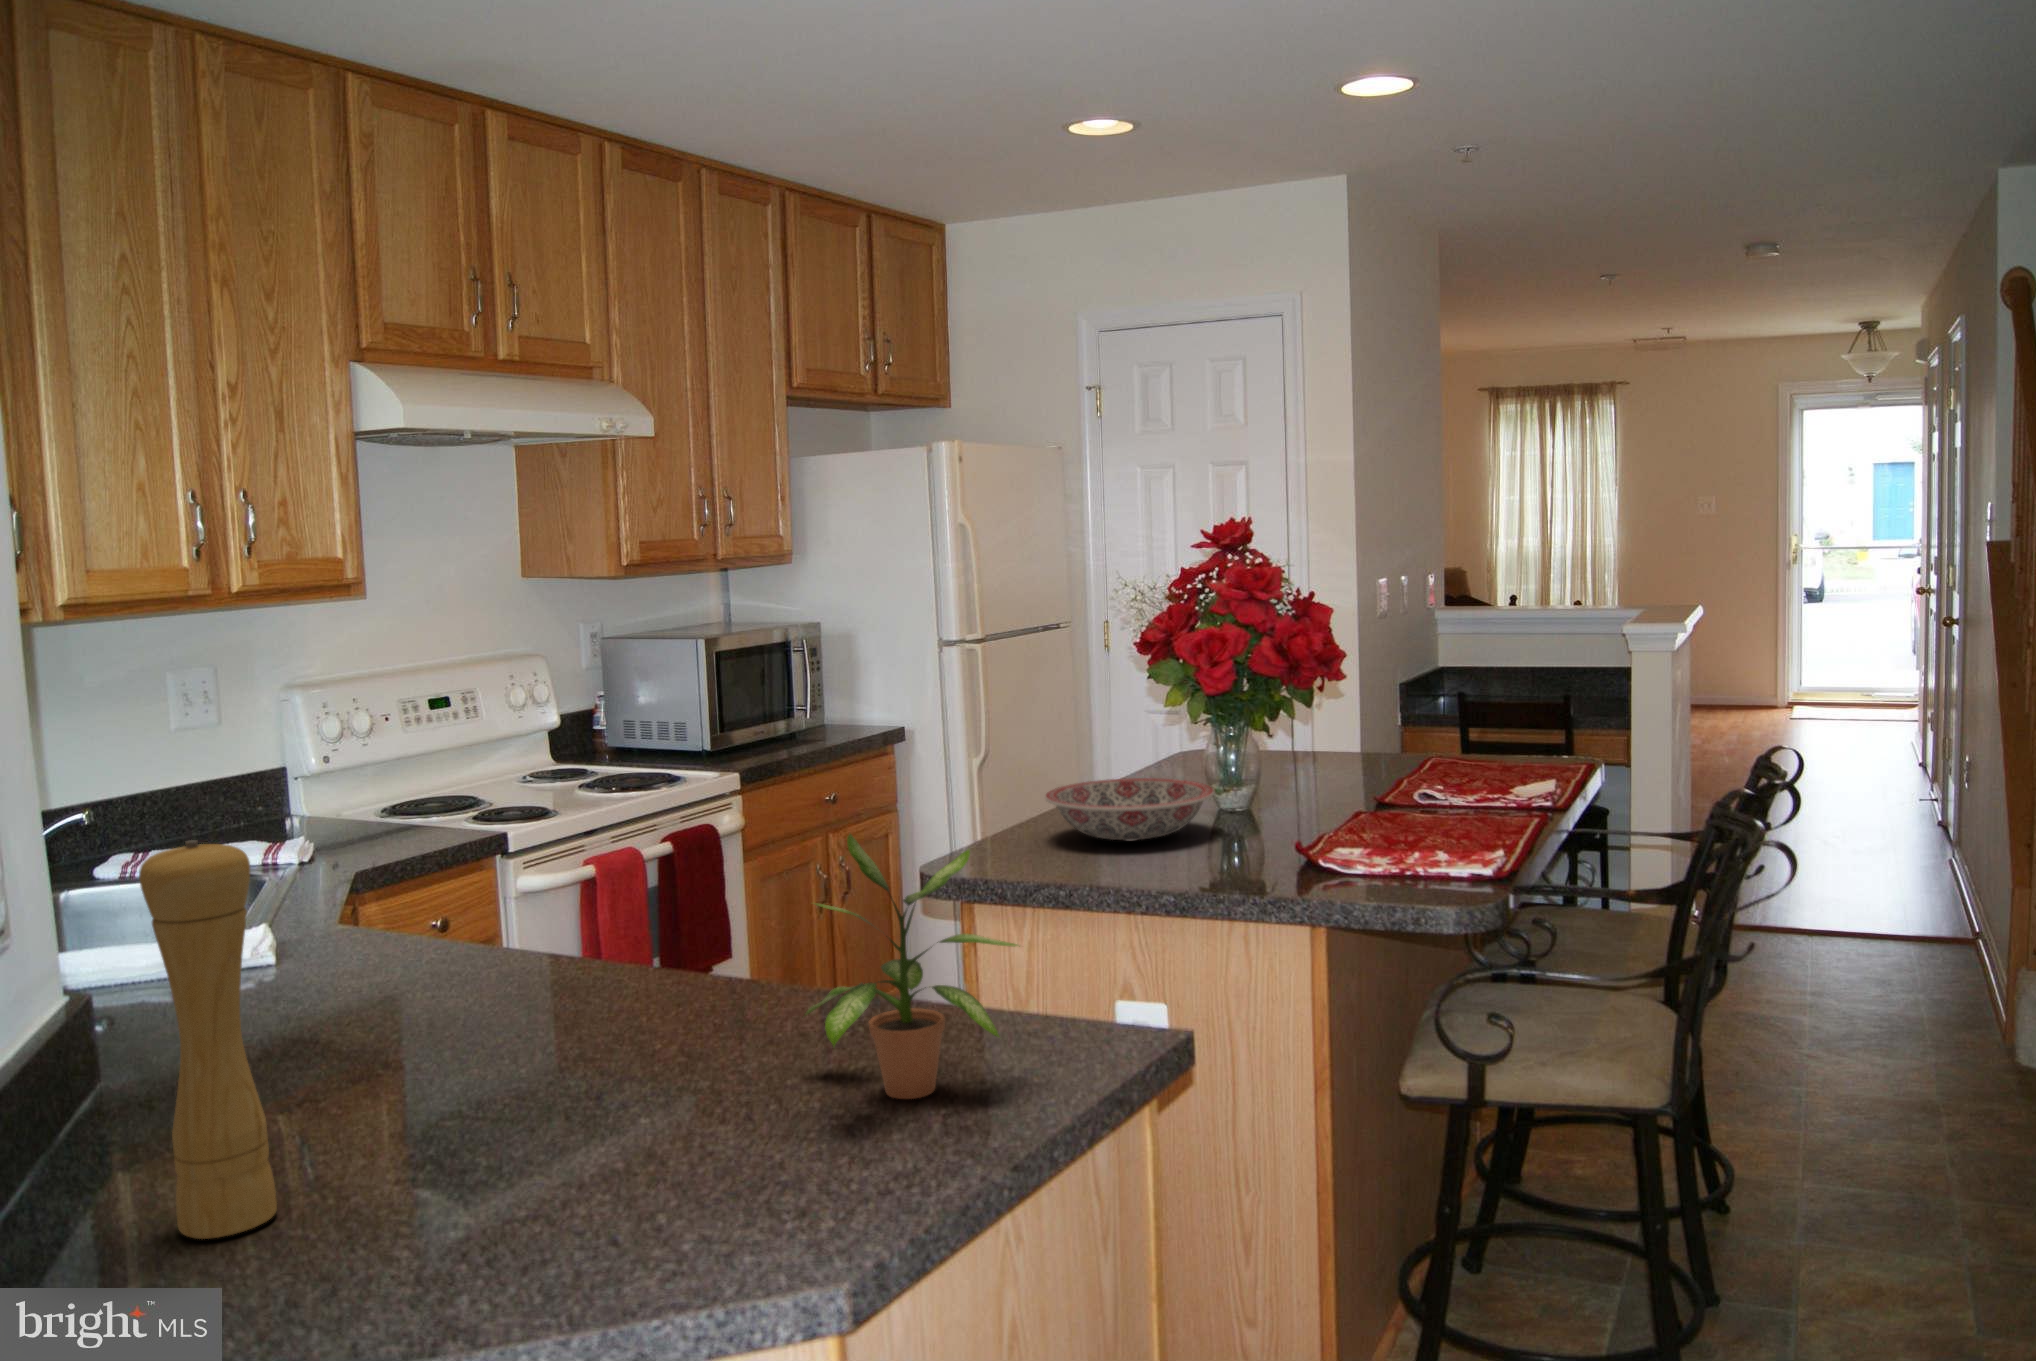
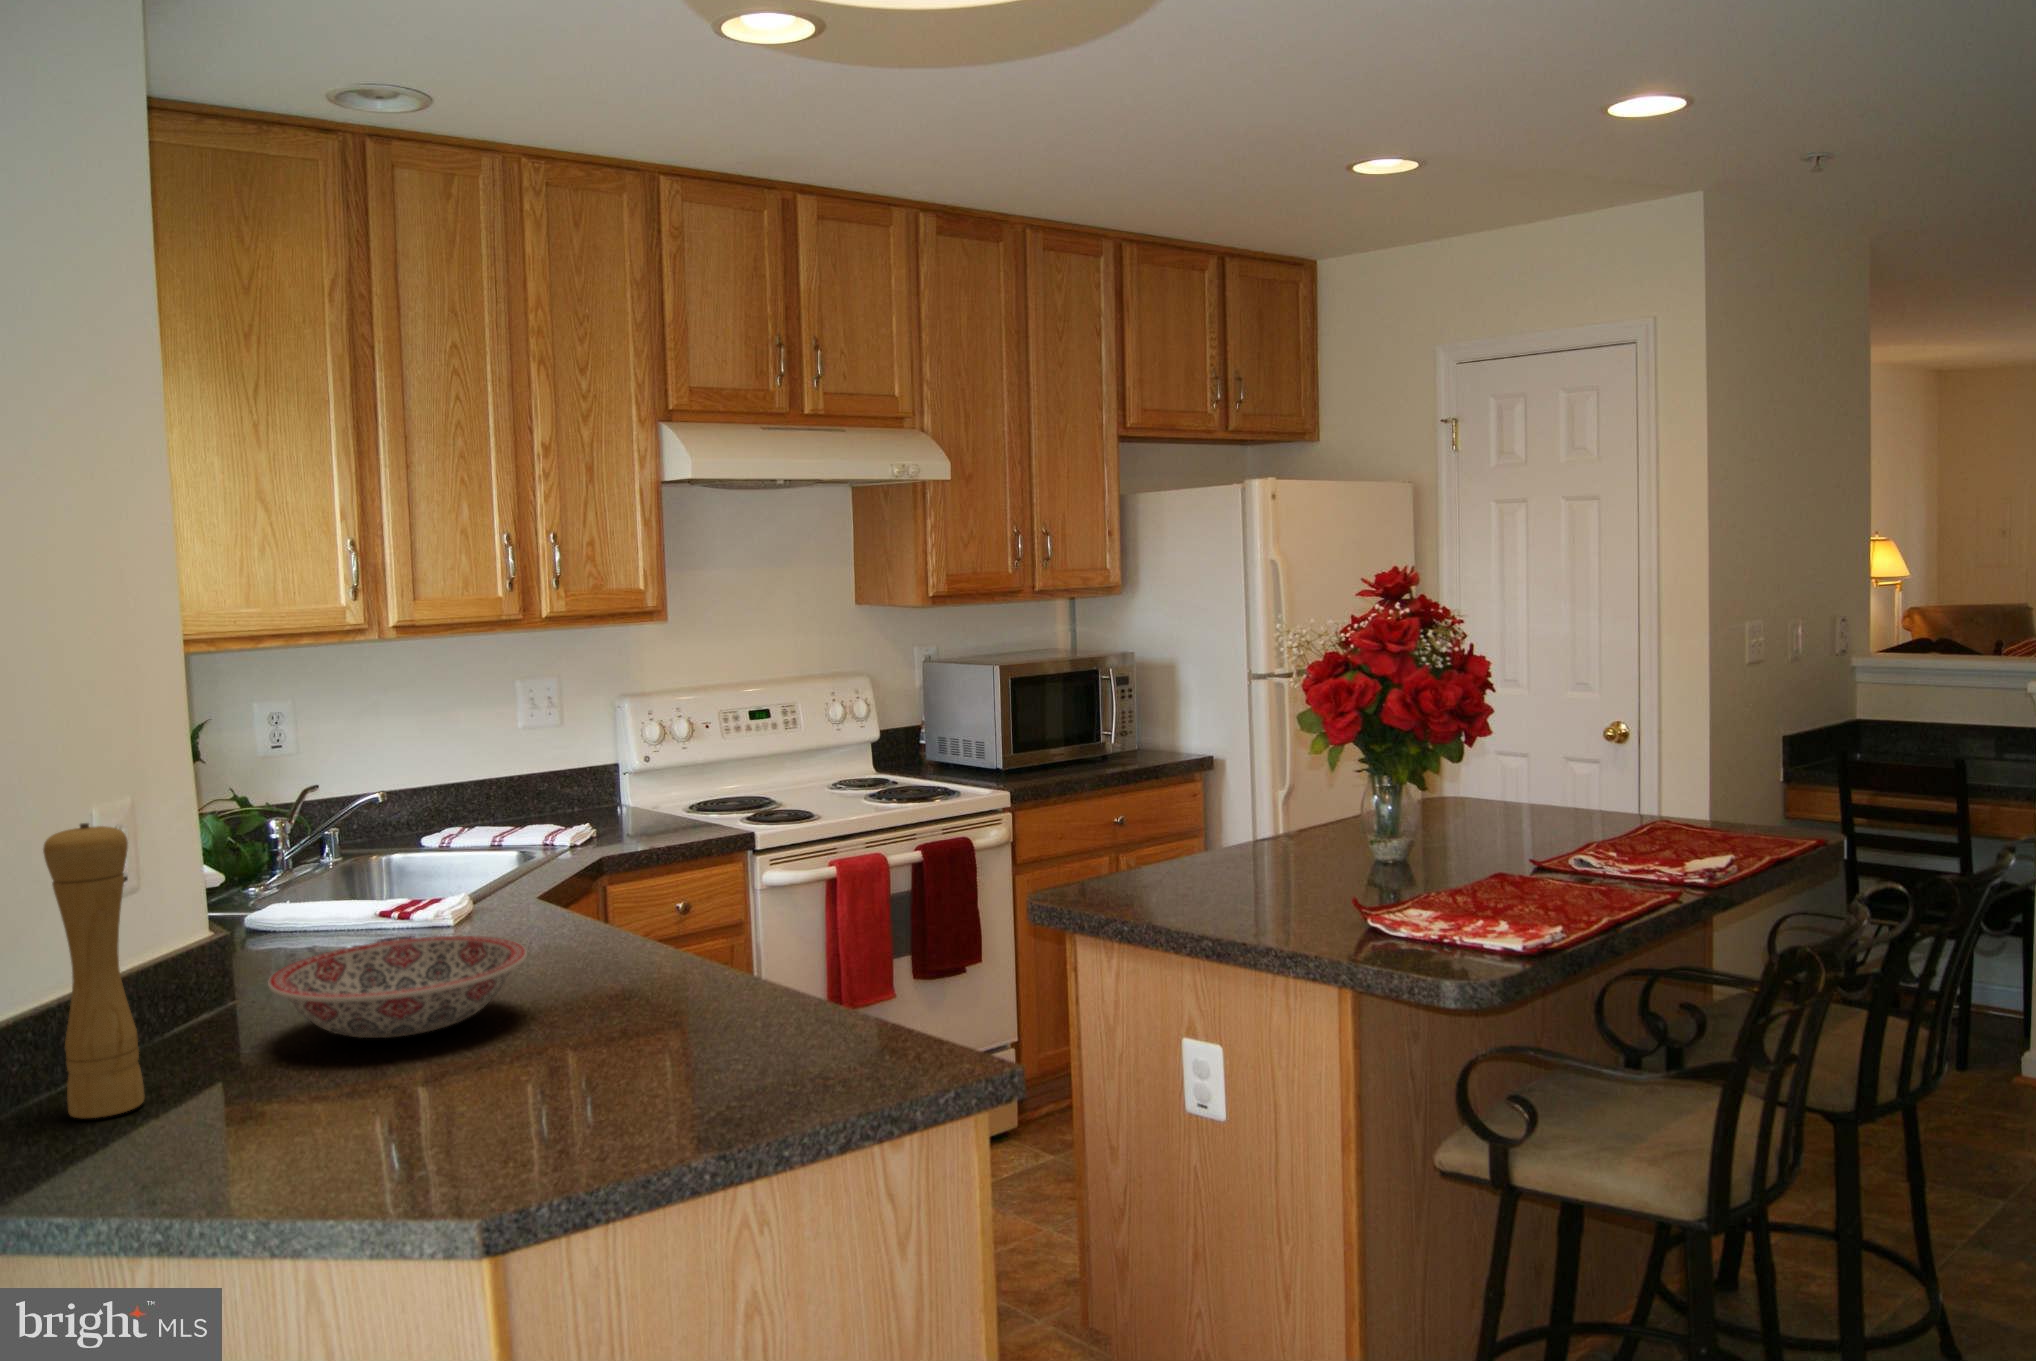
ceramic bowl: present [1045,778,1214,840] -> present [268,936,527,1038]
potted plant: present [806,834,1017,1099] -> none [534,855,737,1091]

